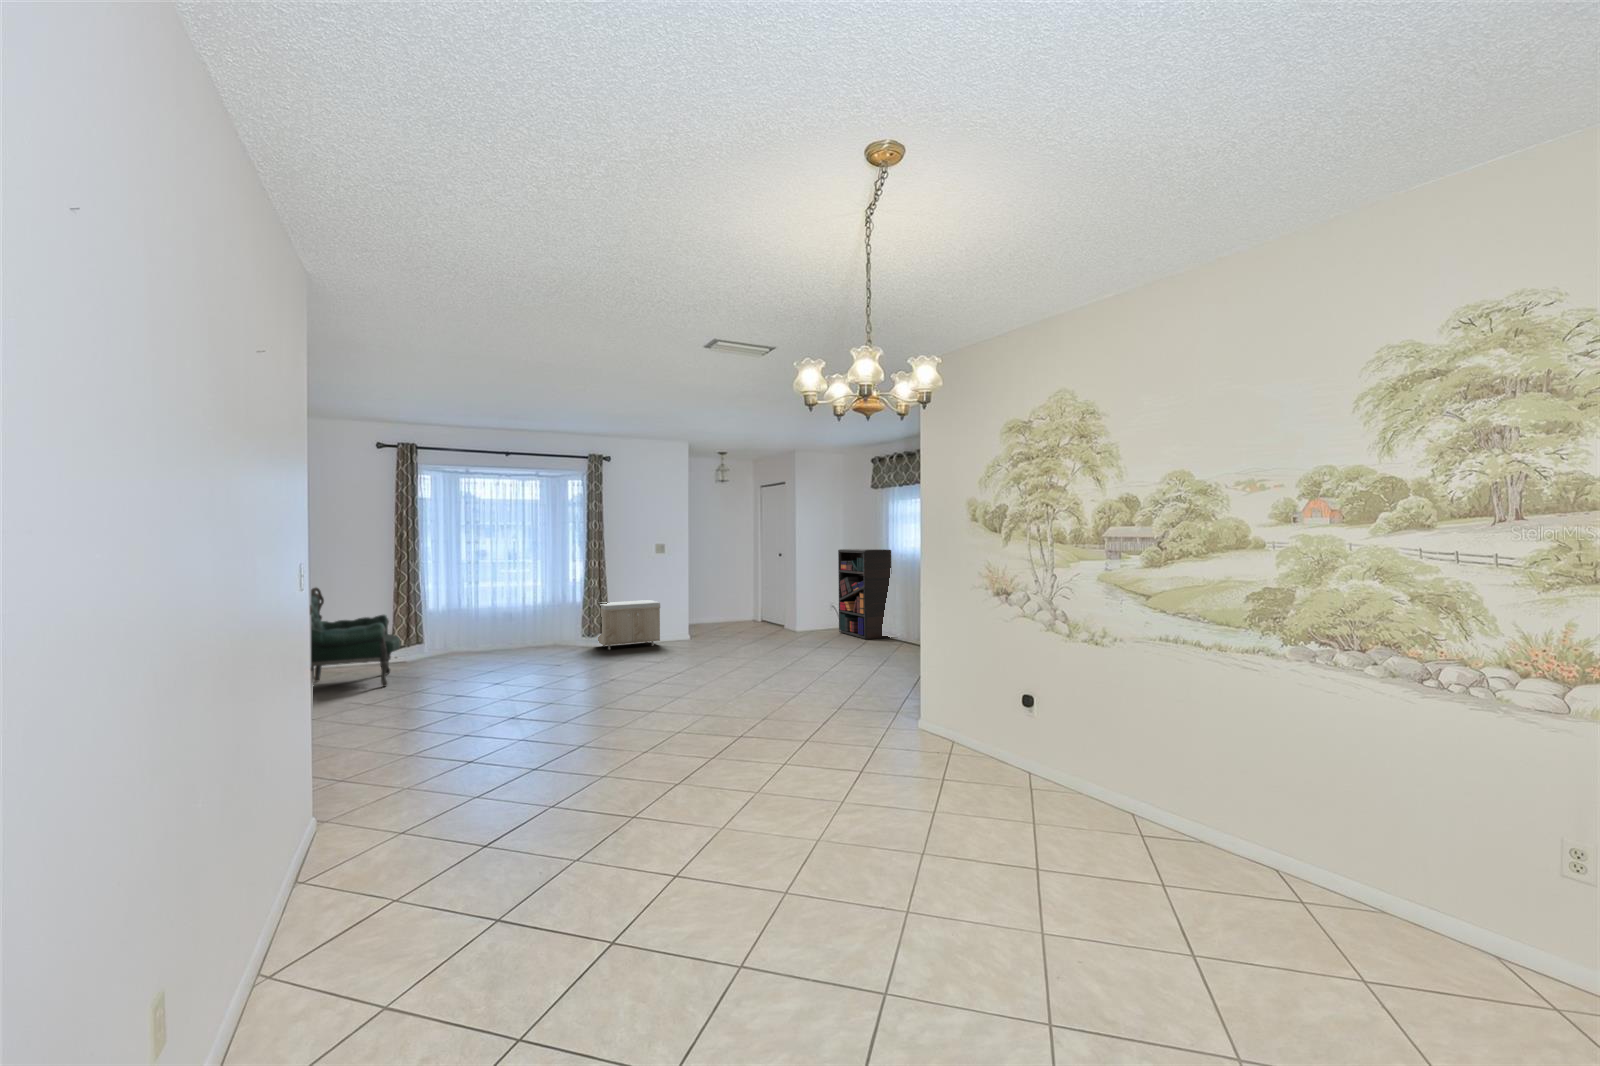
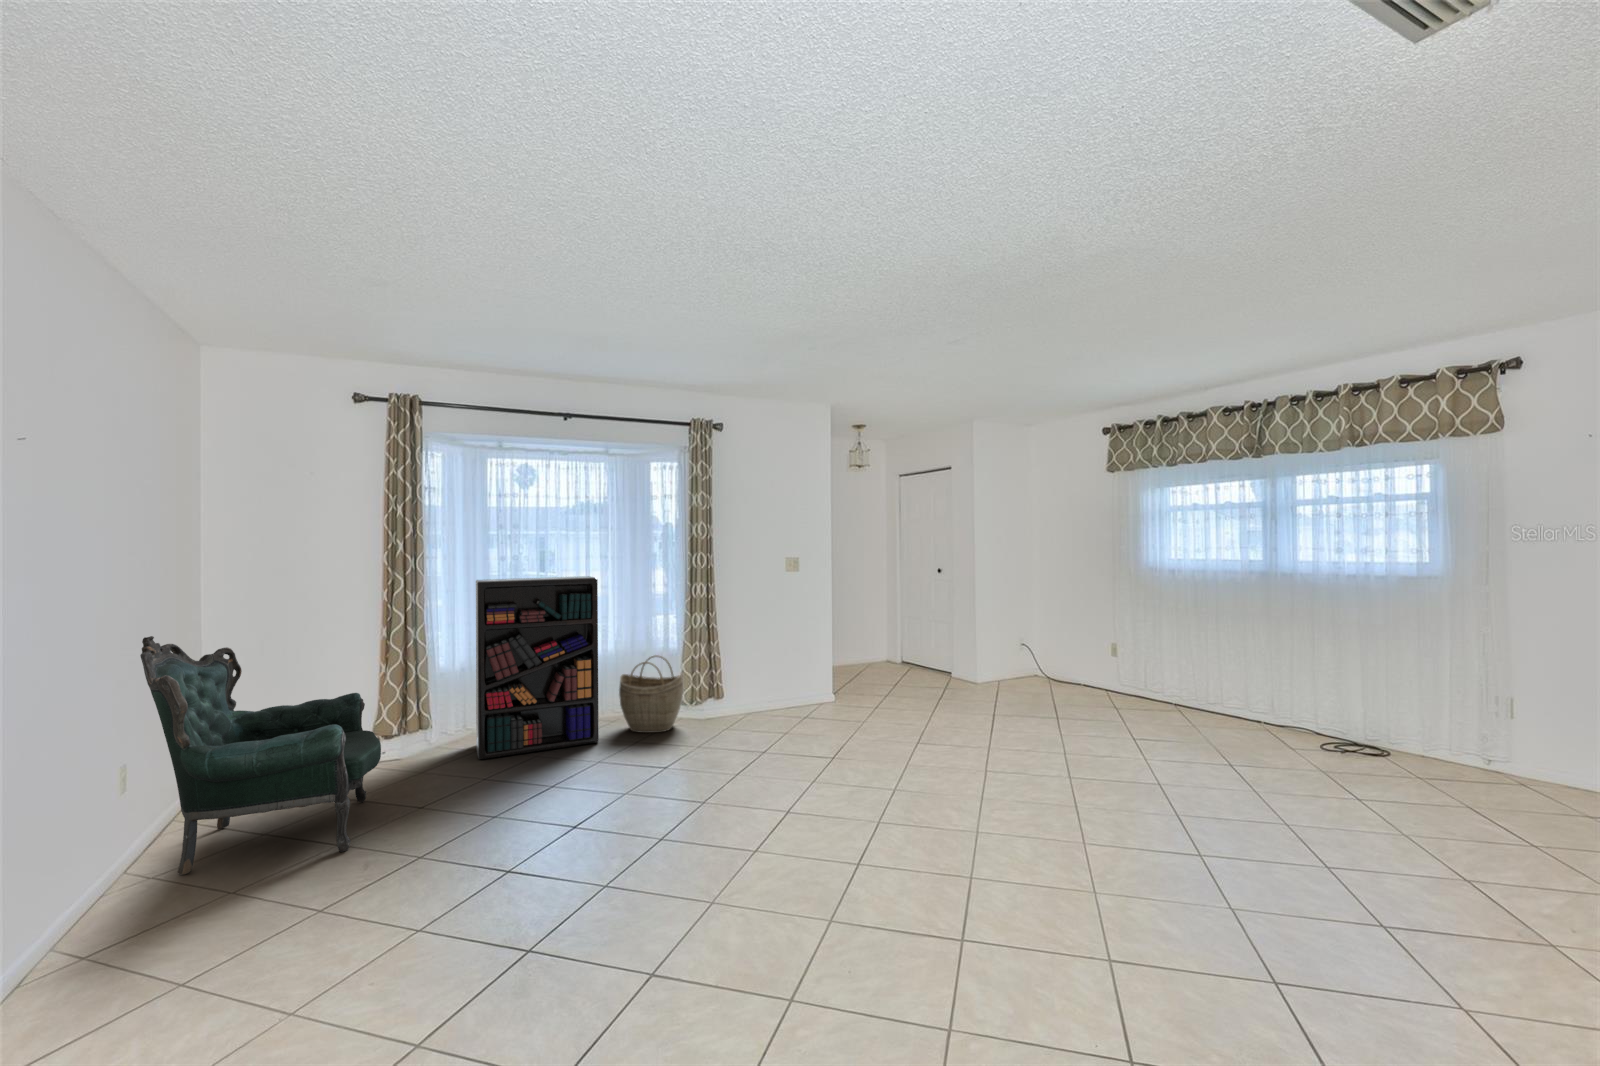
bookshelf: present [838,549,892,639] -> present [476,576,599,759]
storage bench: present [598,600,660,649] -> none [701,645,802,728]
woven basket: none [541,605,582,651] -> present [619,655,683,733]

